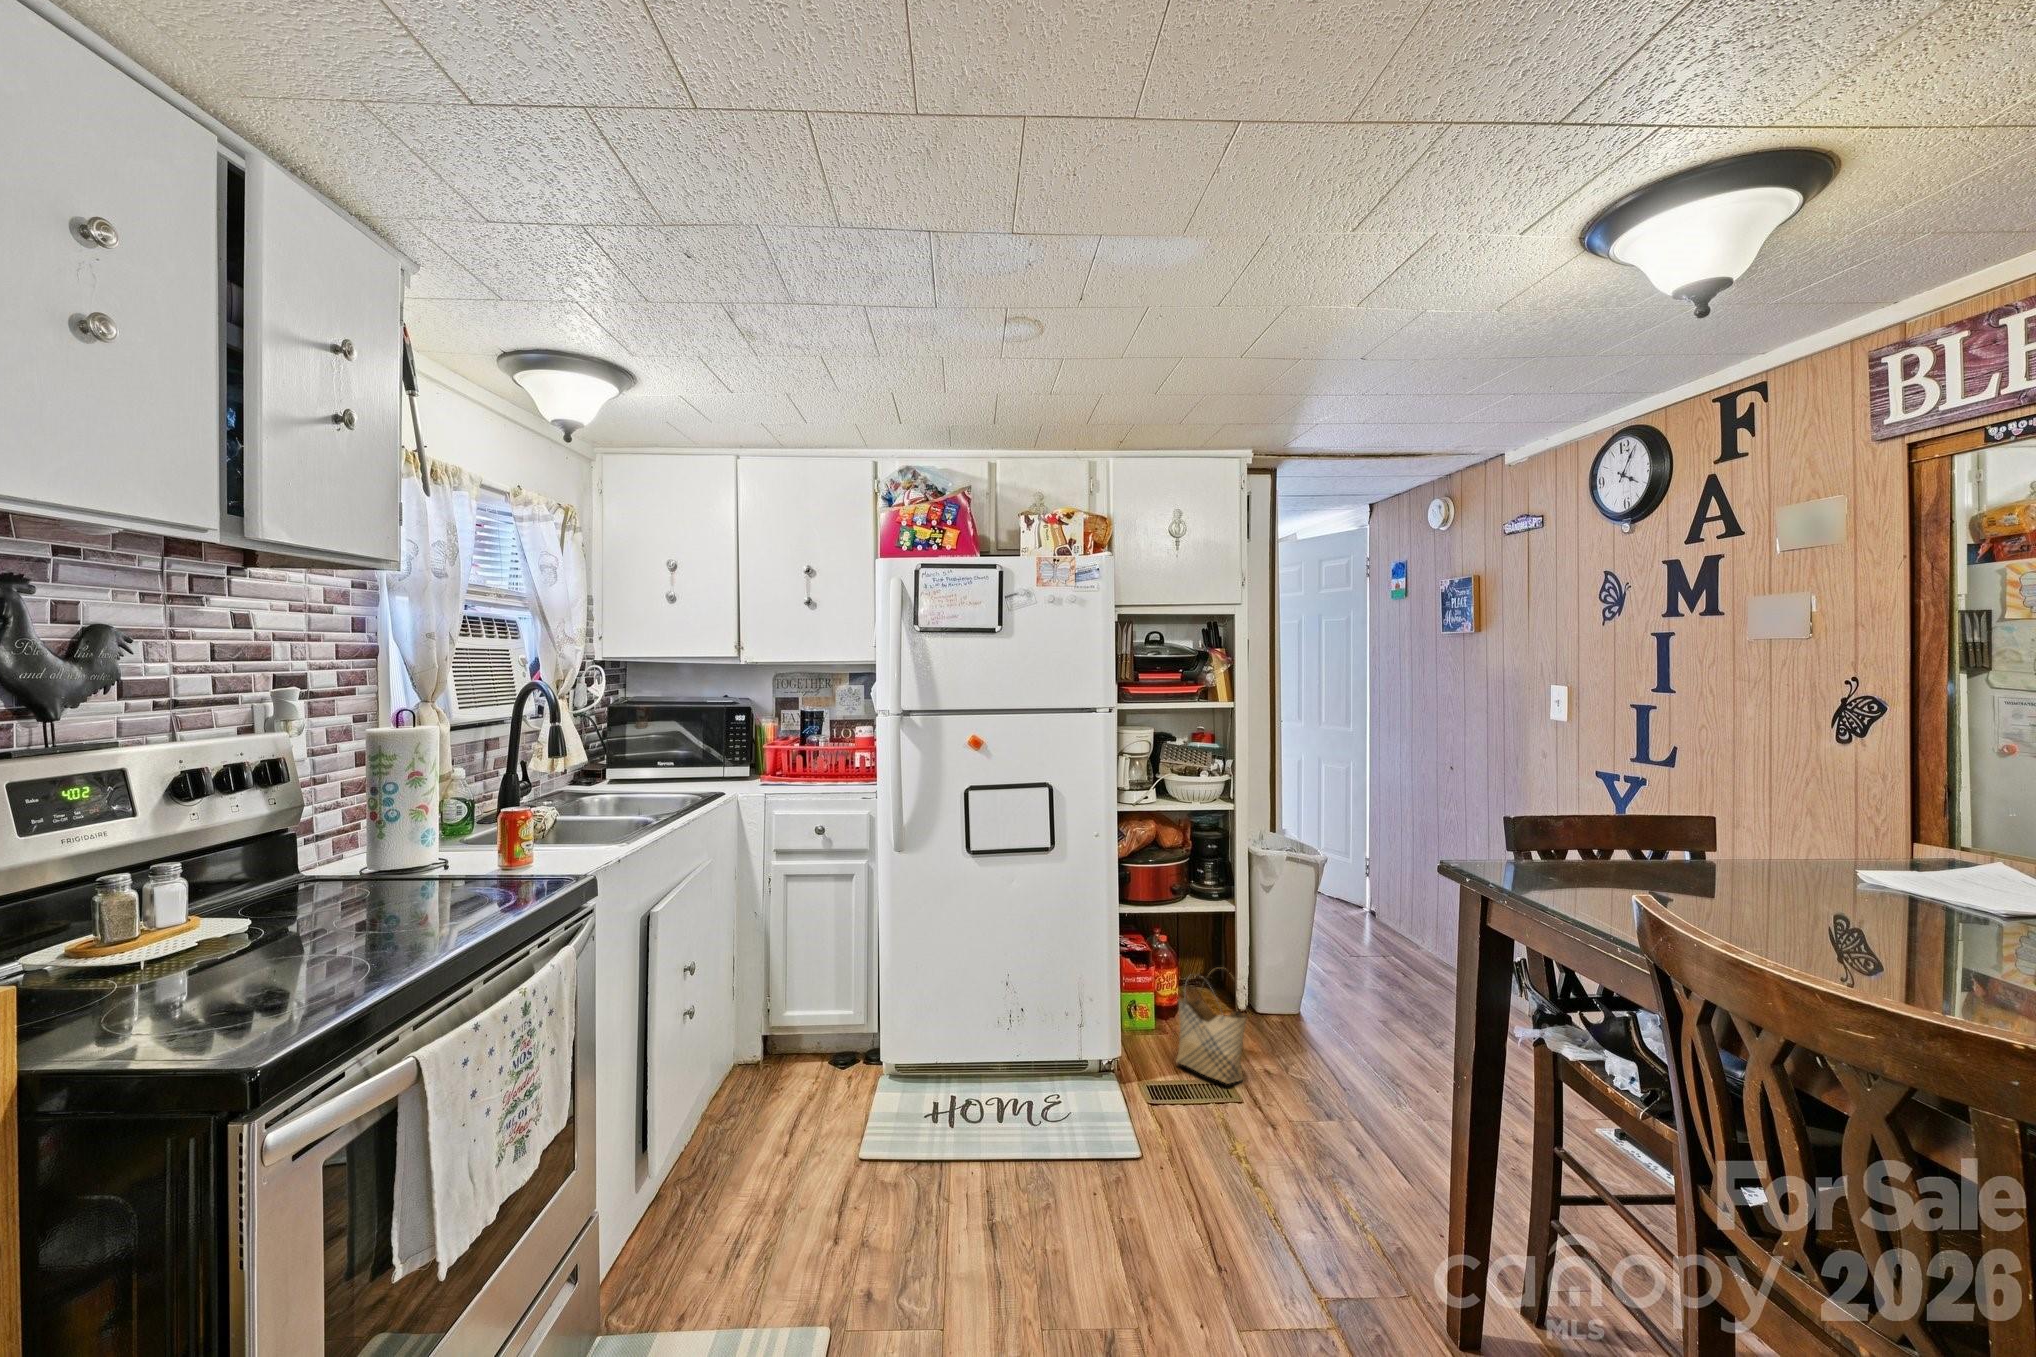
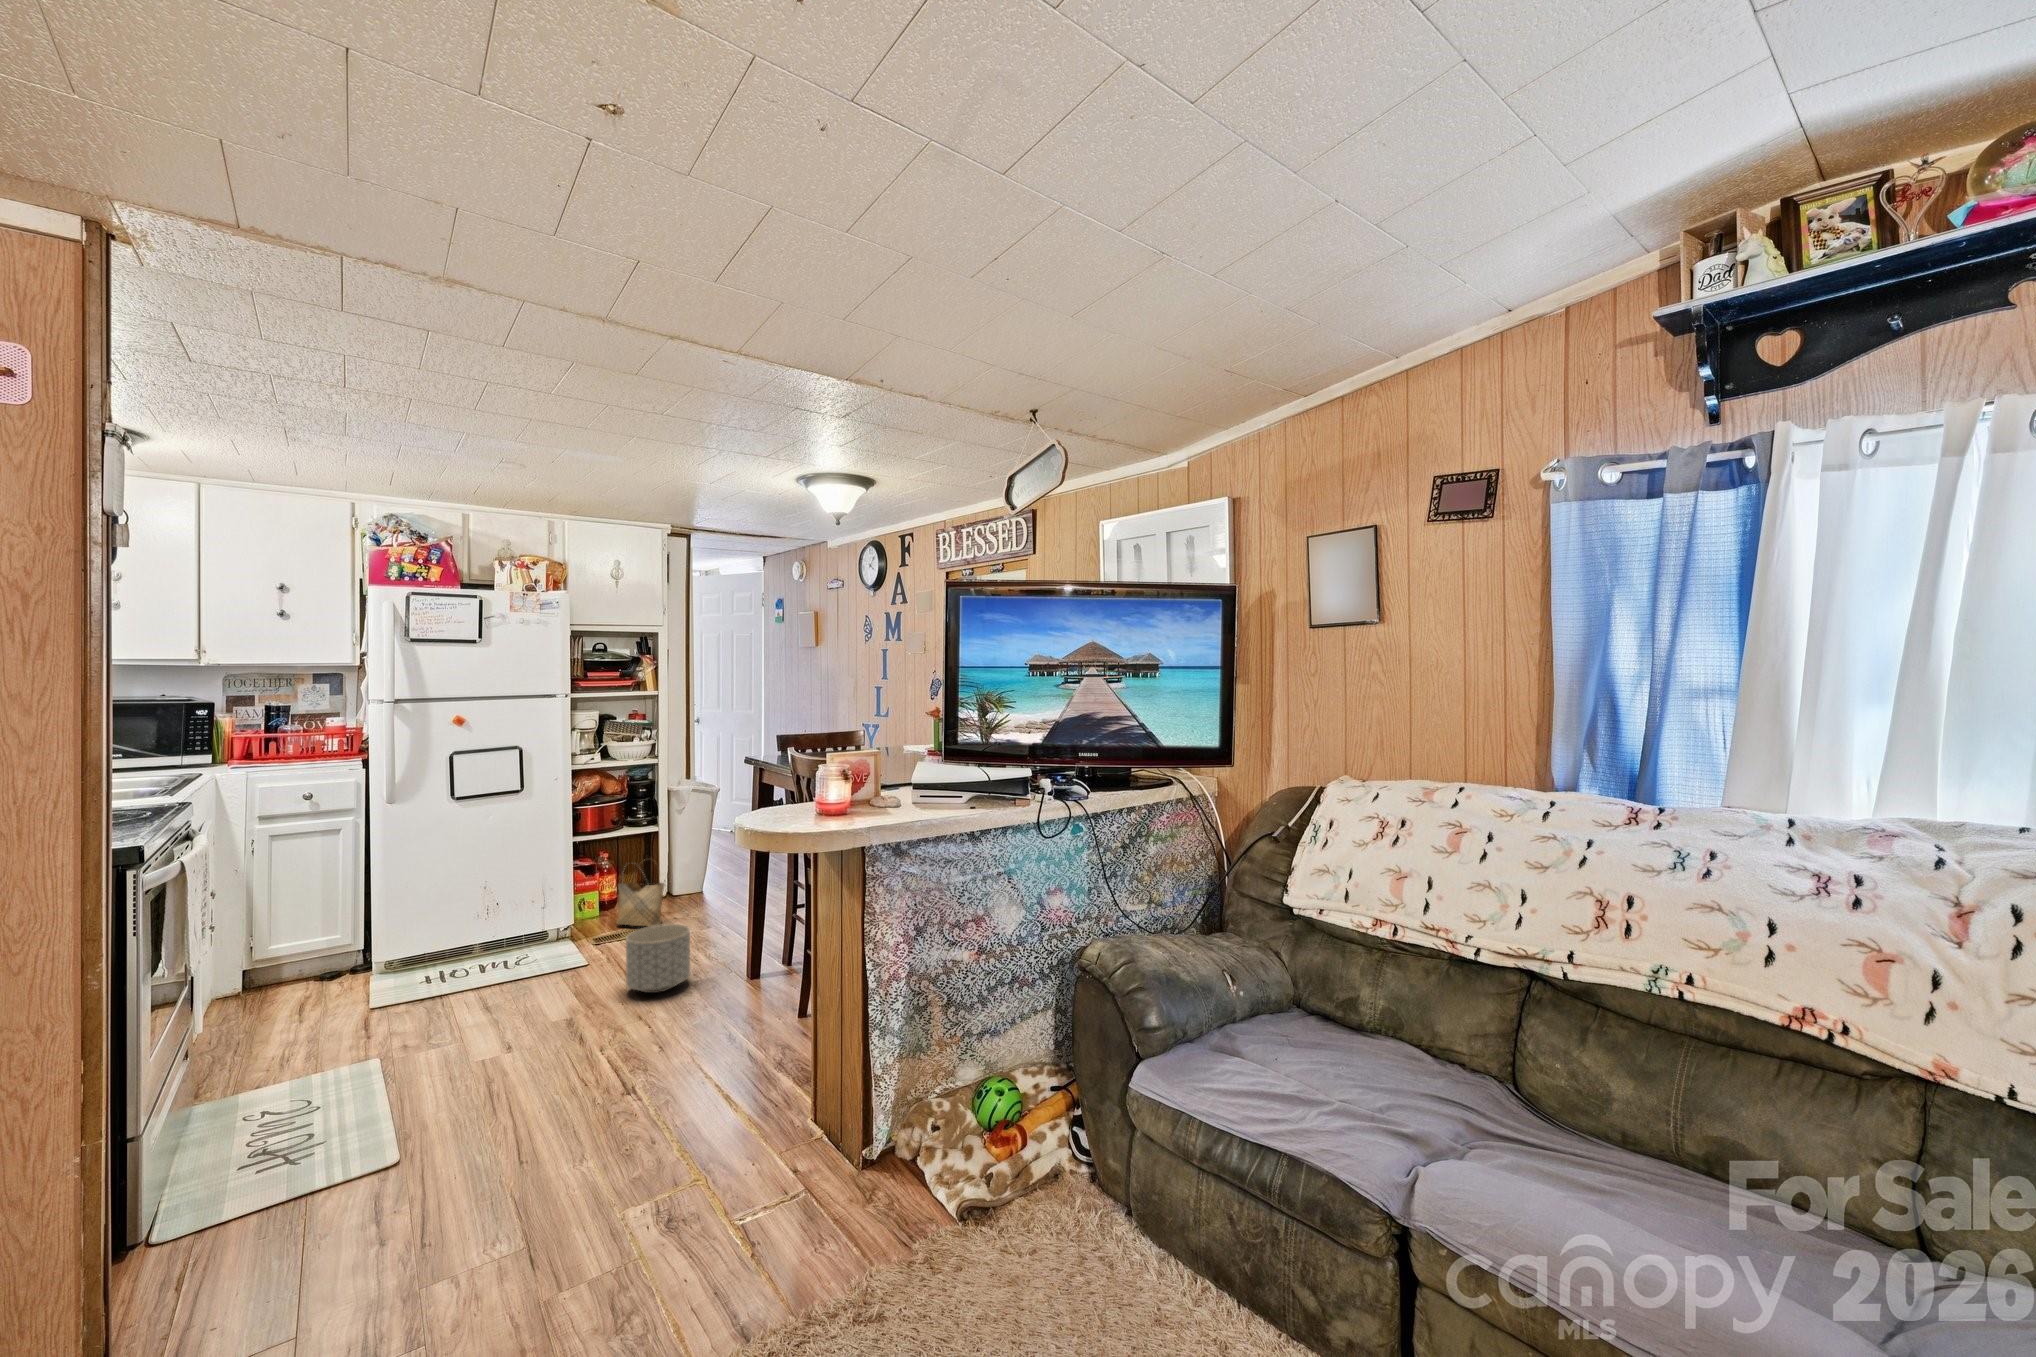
planter: none [1193,1140,1305,1292] -> present [626,924,690,993]

